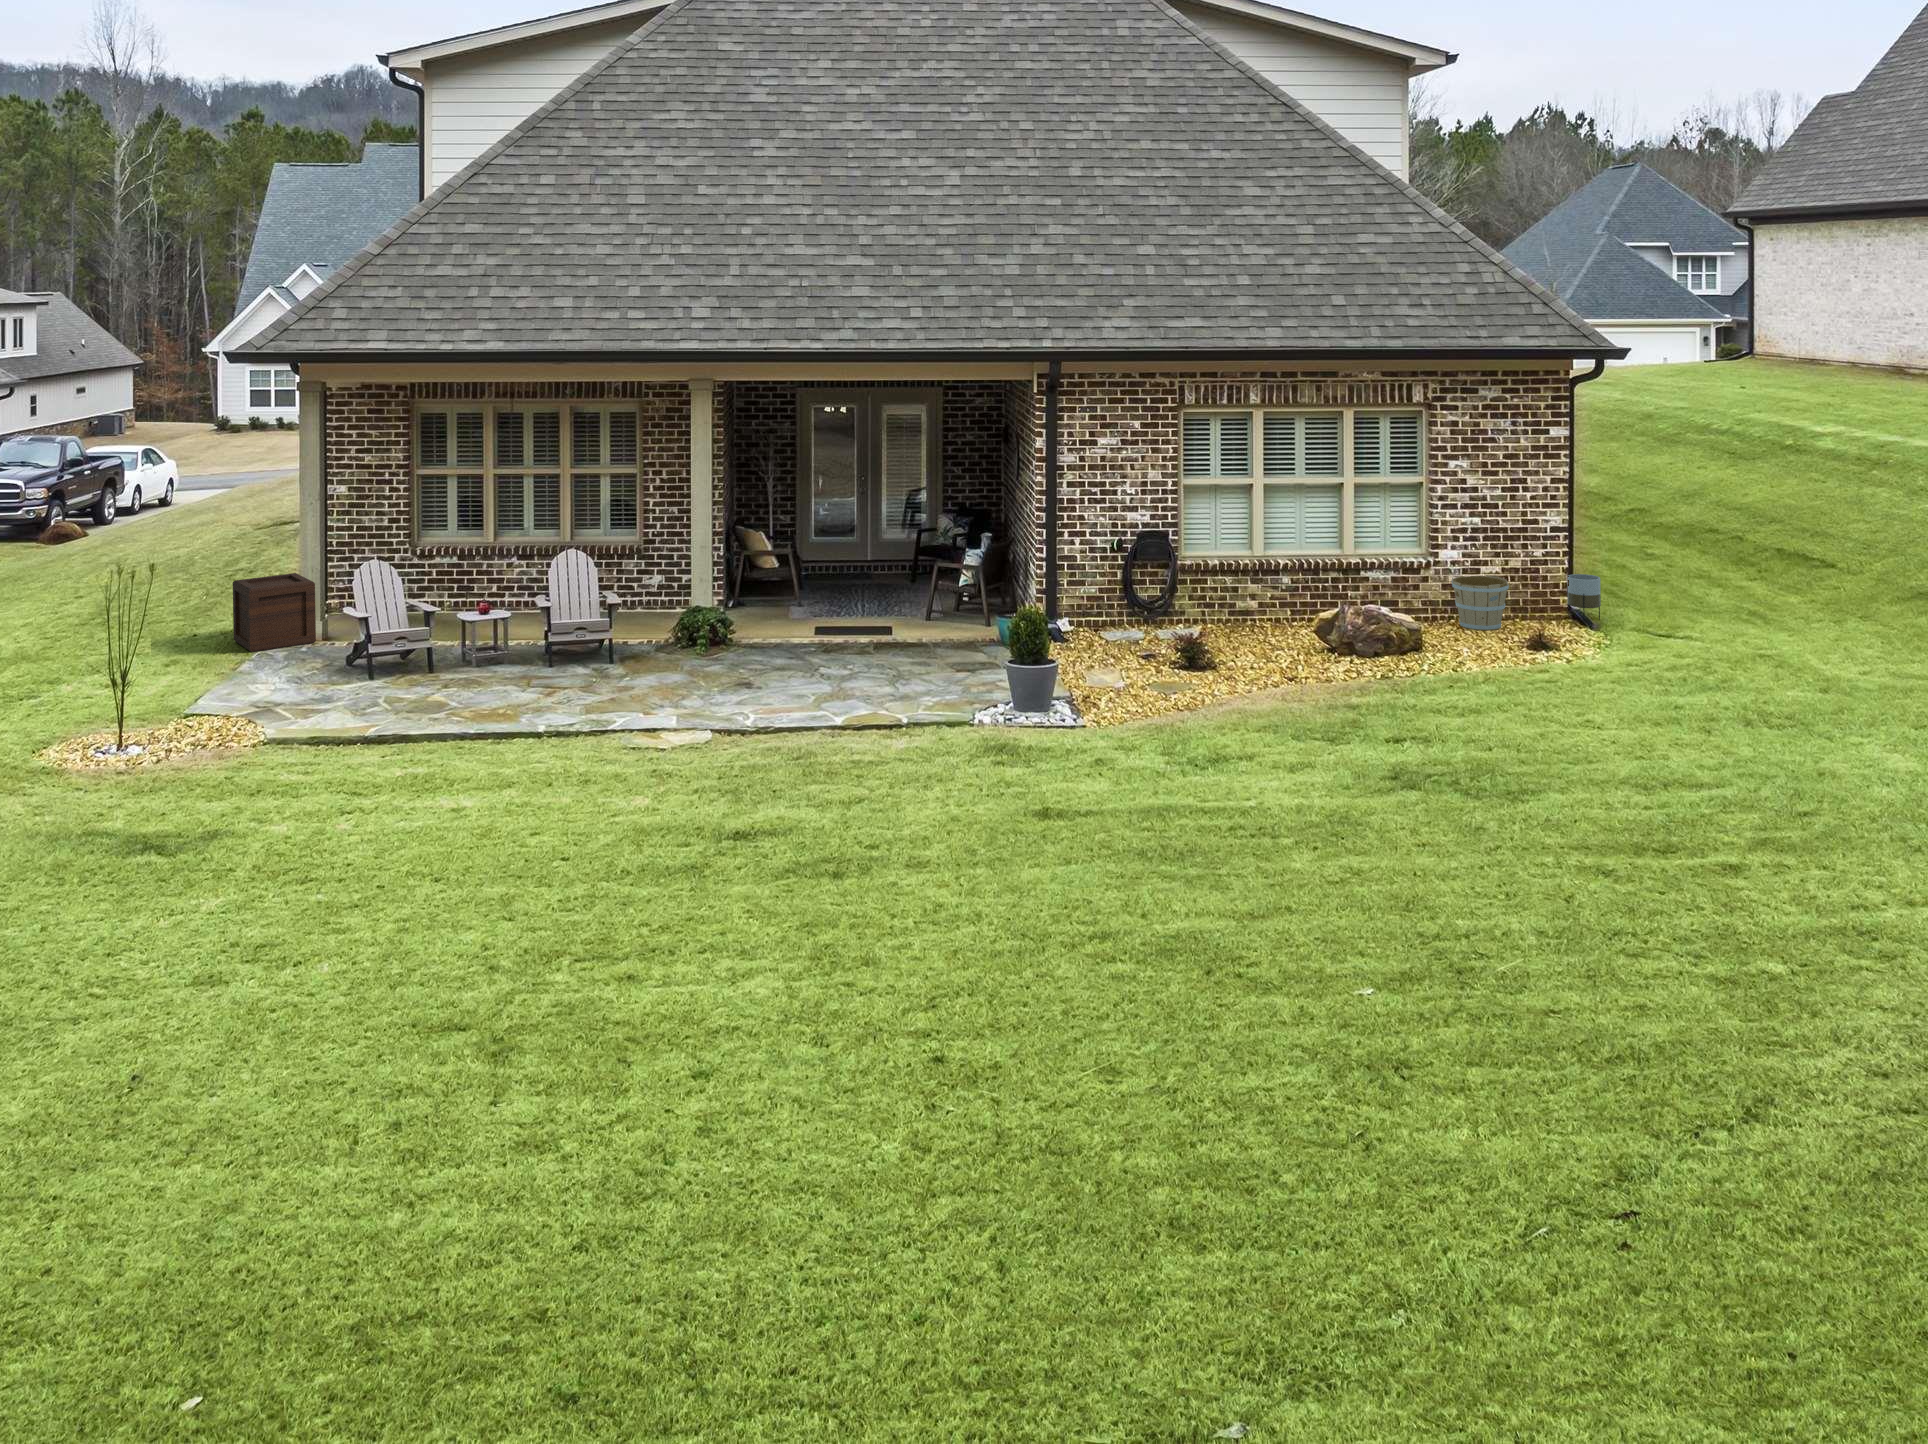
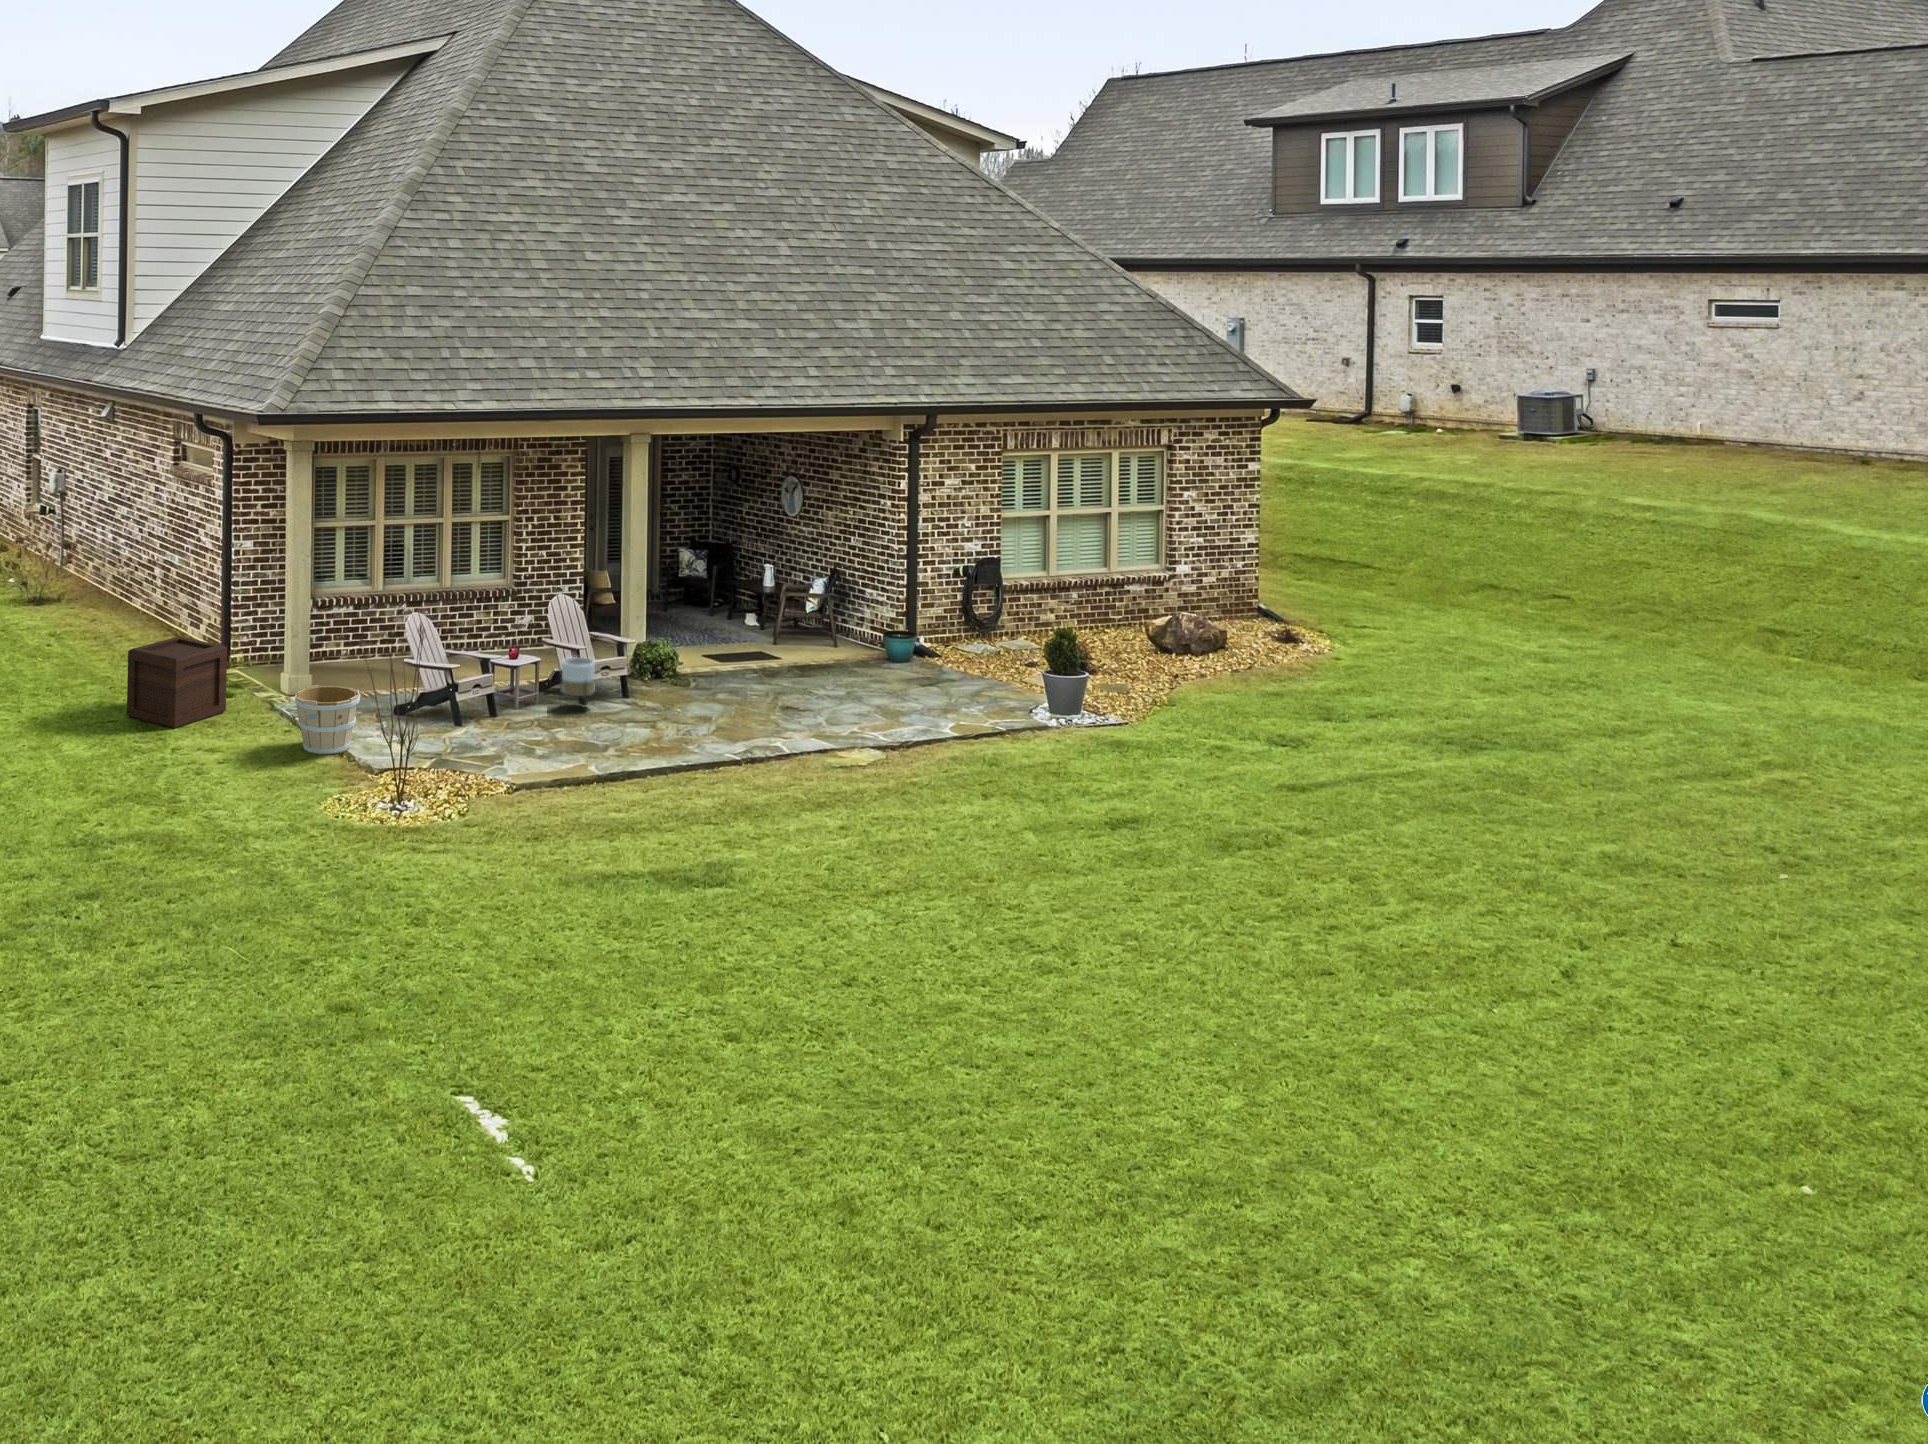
planter: present [1568,574,1601,622] -> present [560,657,595,697]
wooden bucket: present [1451,575,1509,631] -> present [295,685,360,755]

